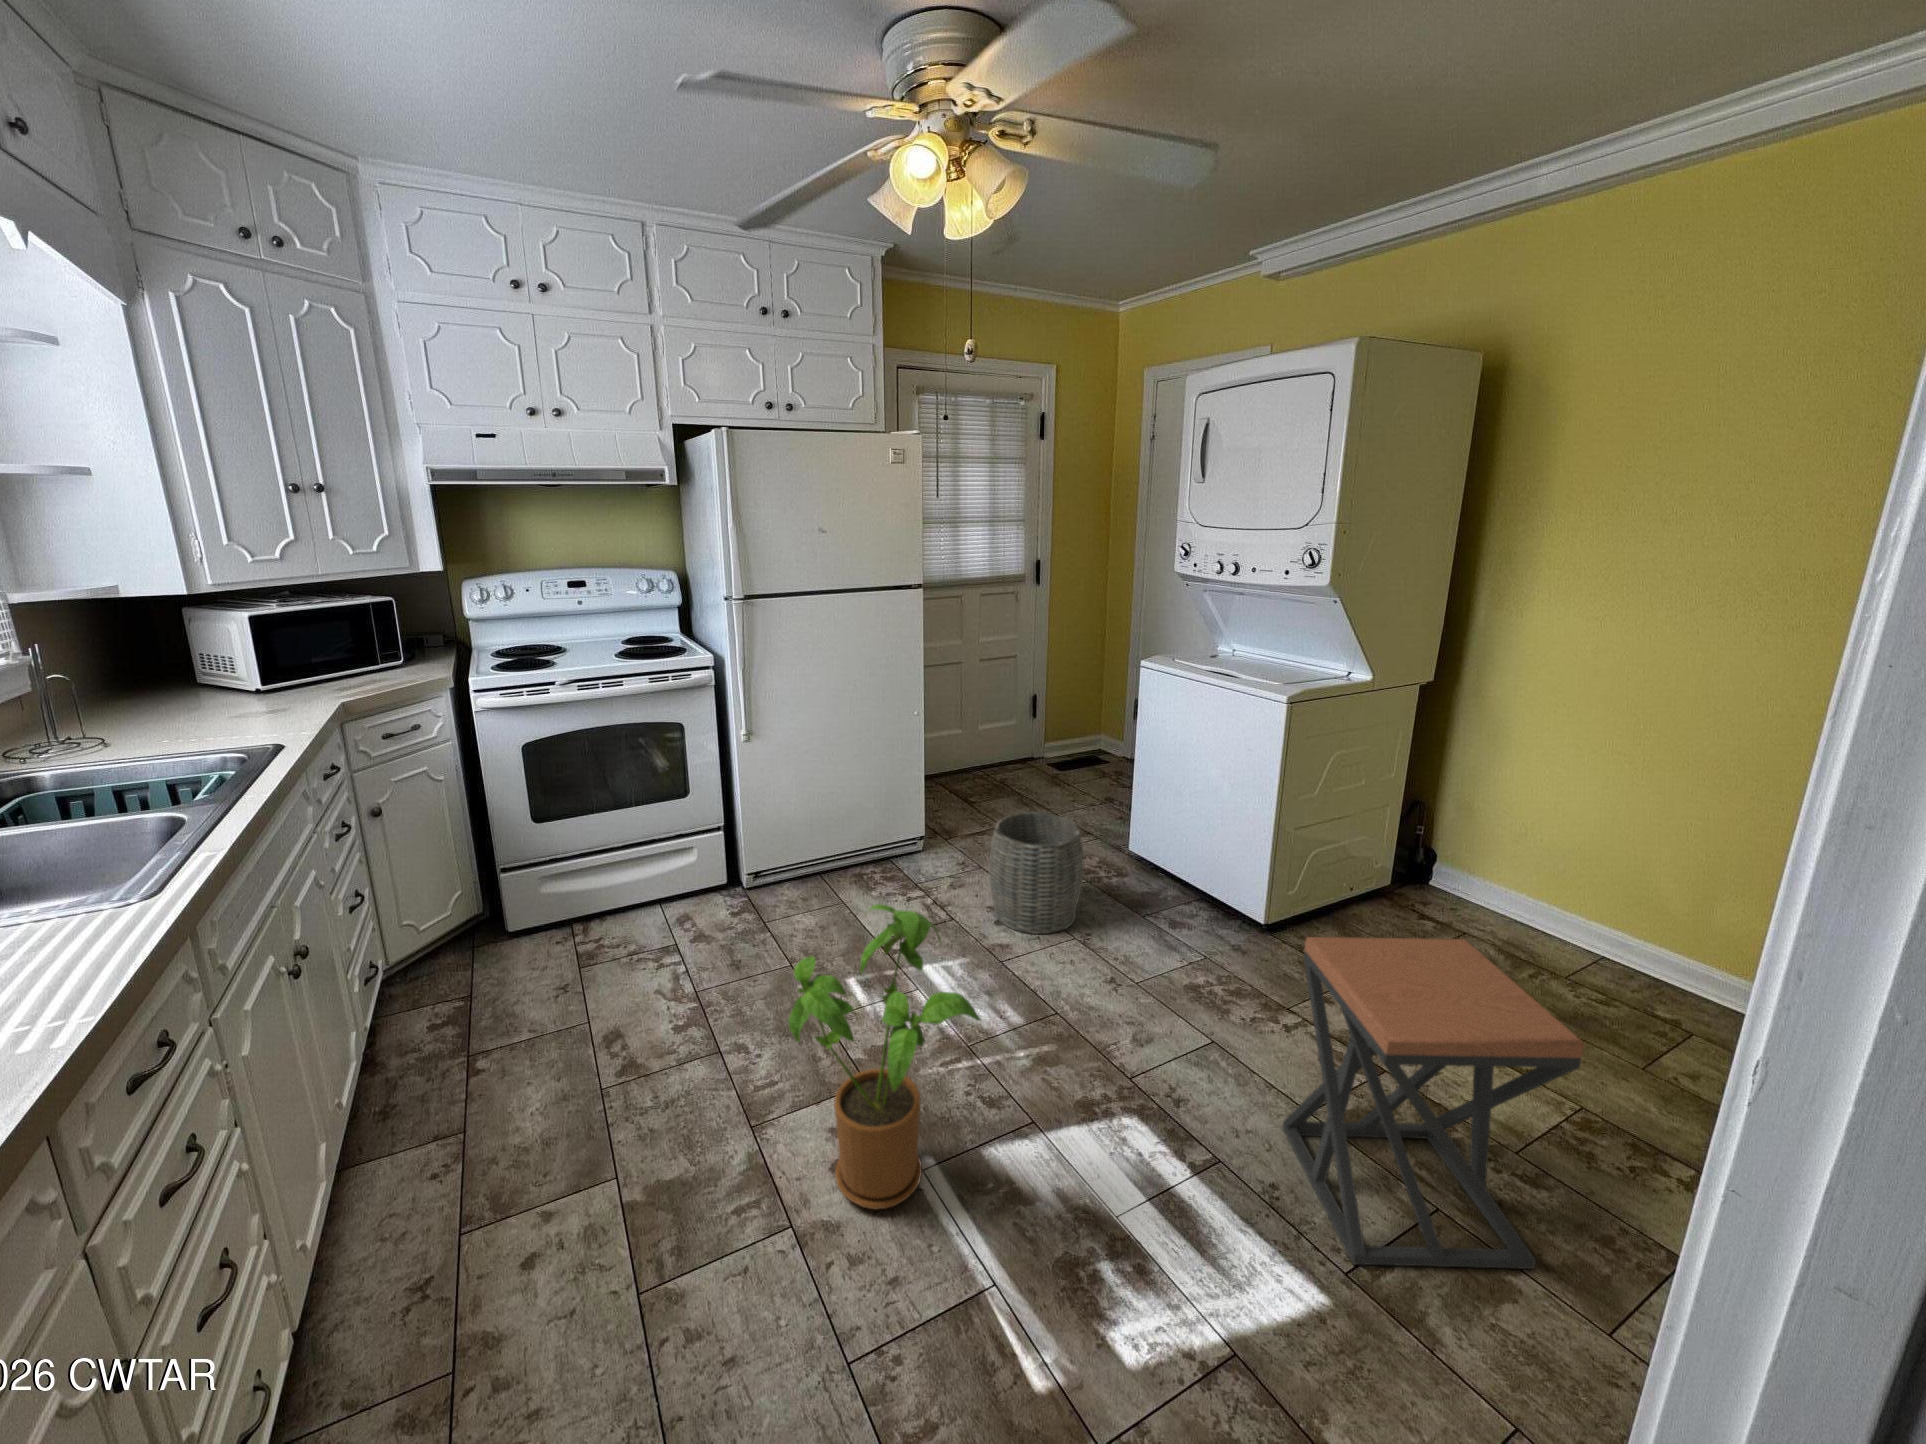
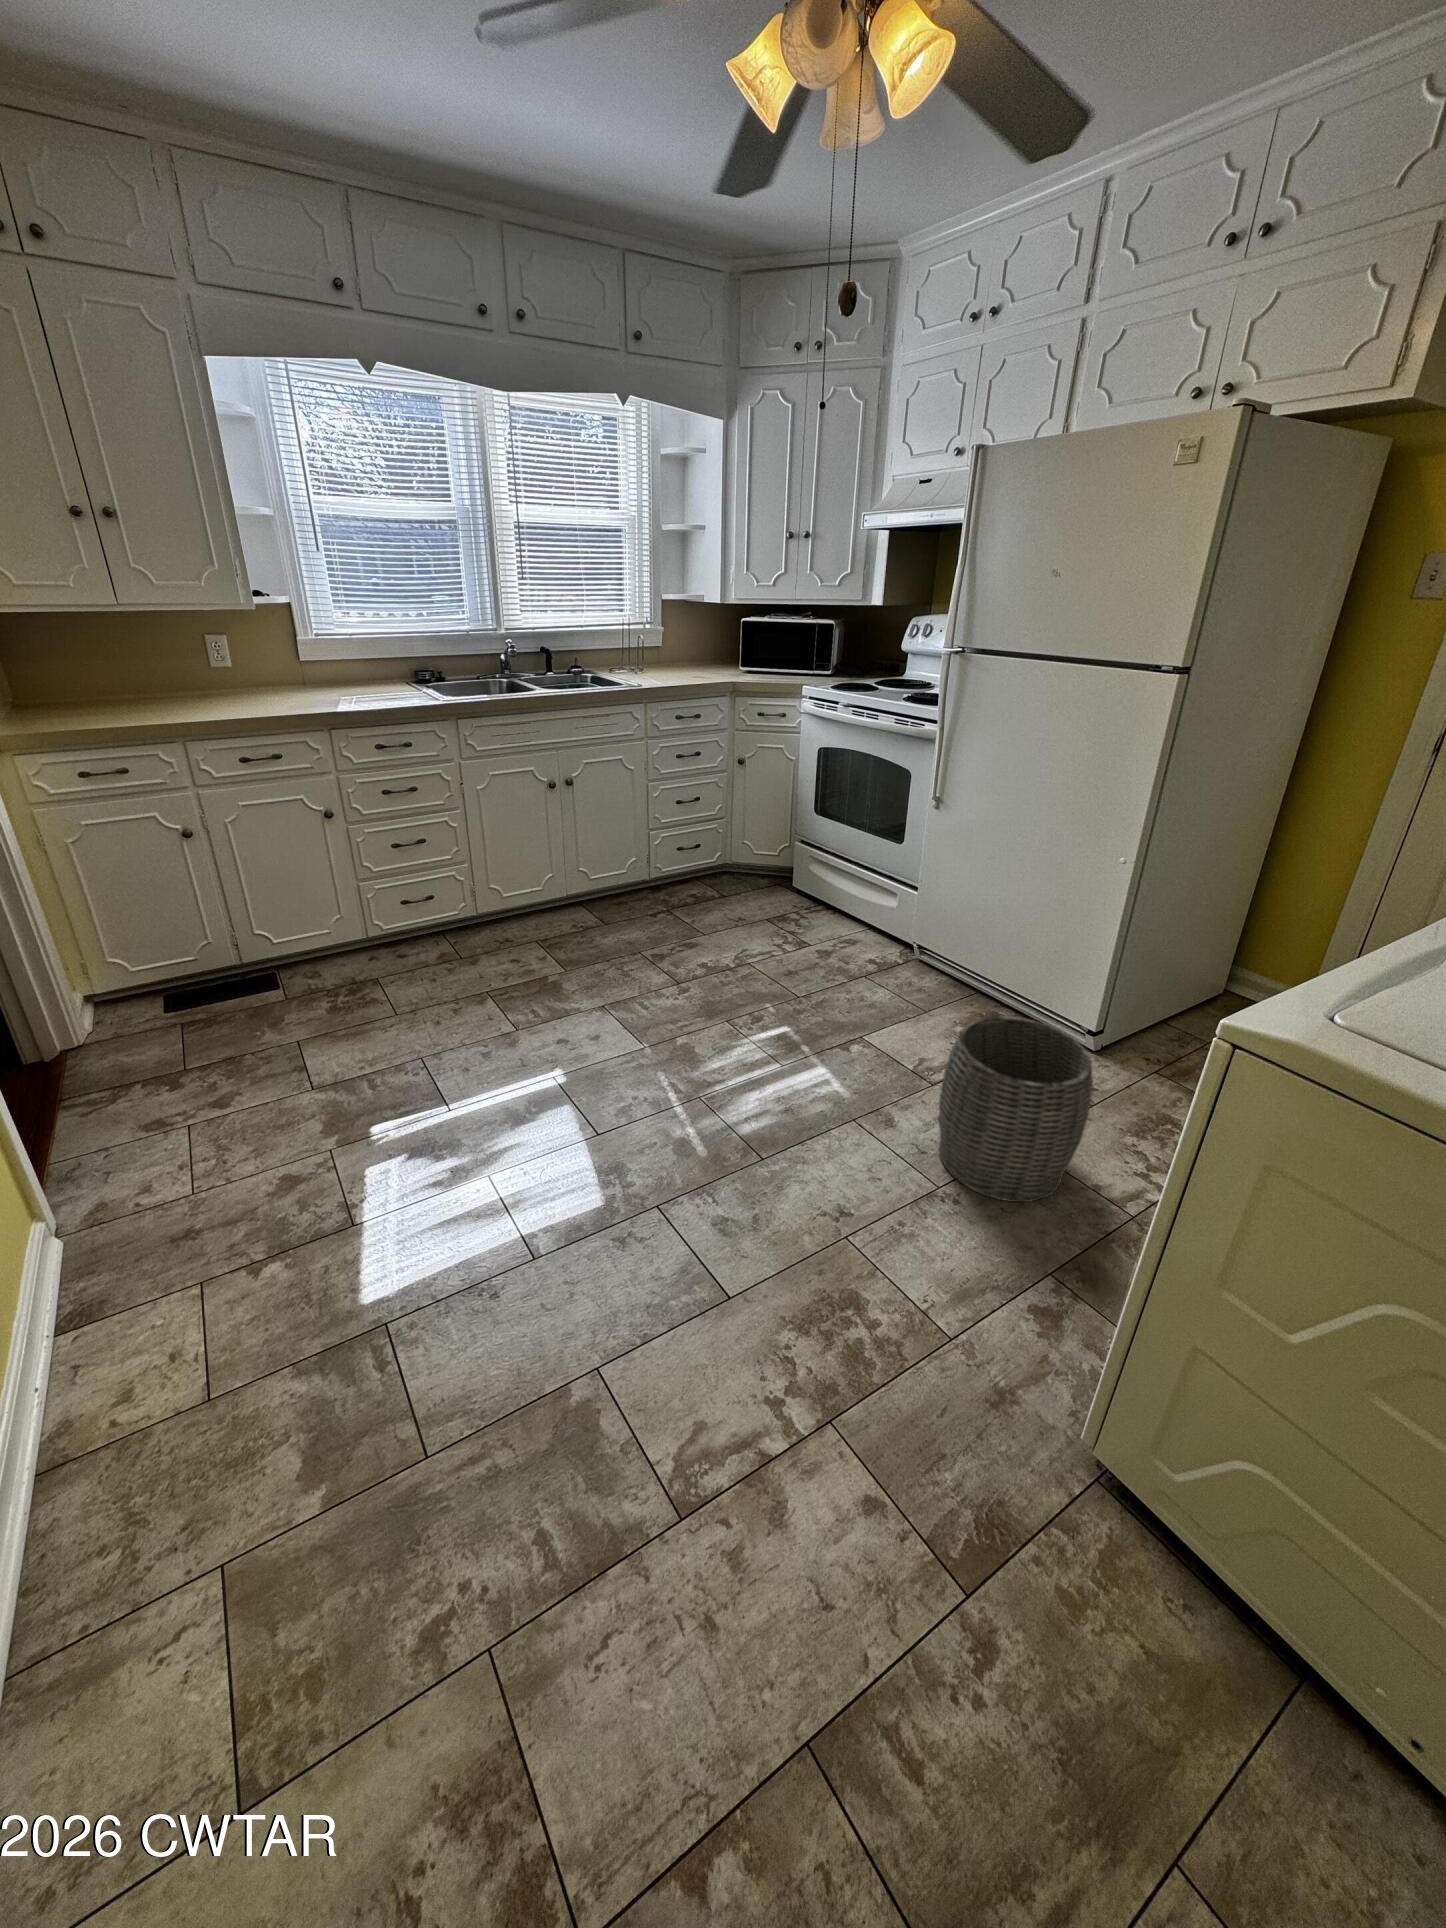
house plant: present [788,904,981,1209] -> none [493,863,627,1071]
stool: present [1282,937,1584,1269] -> none [256,1117,575,1529]

